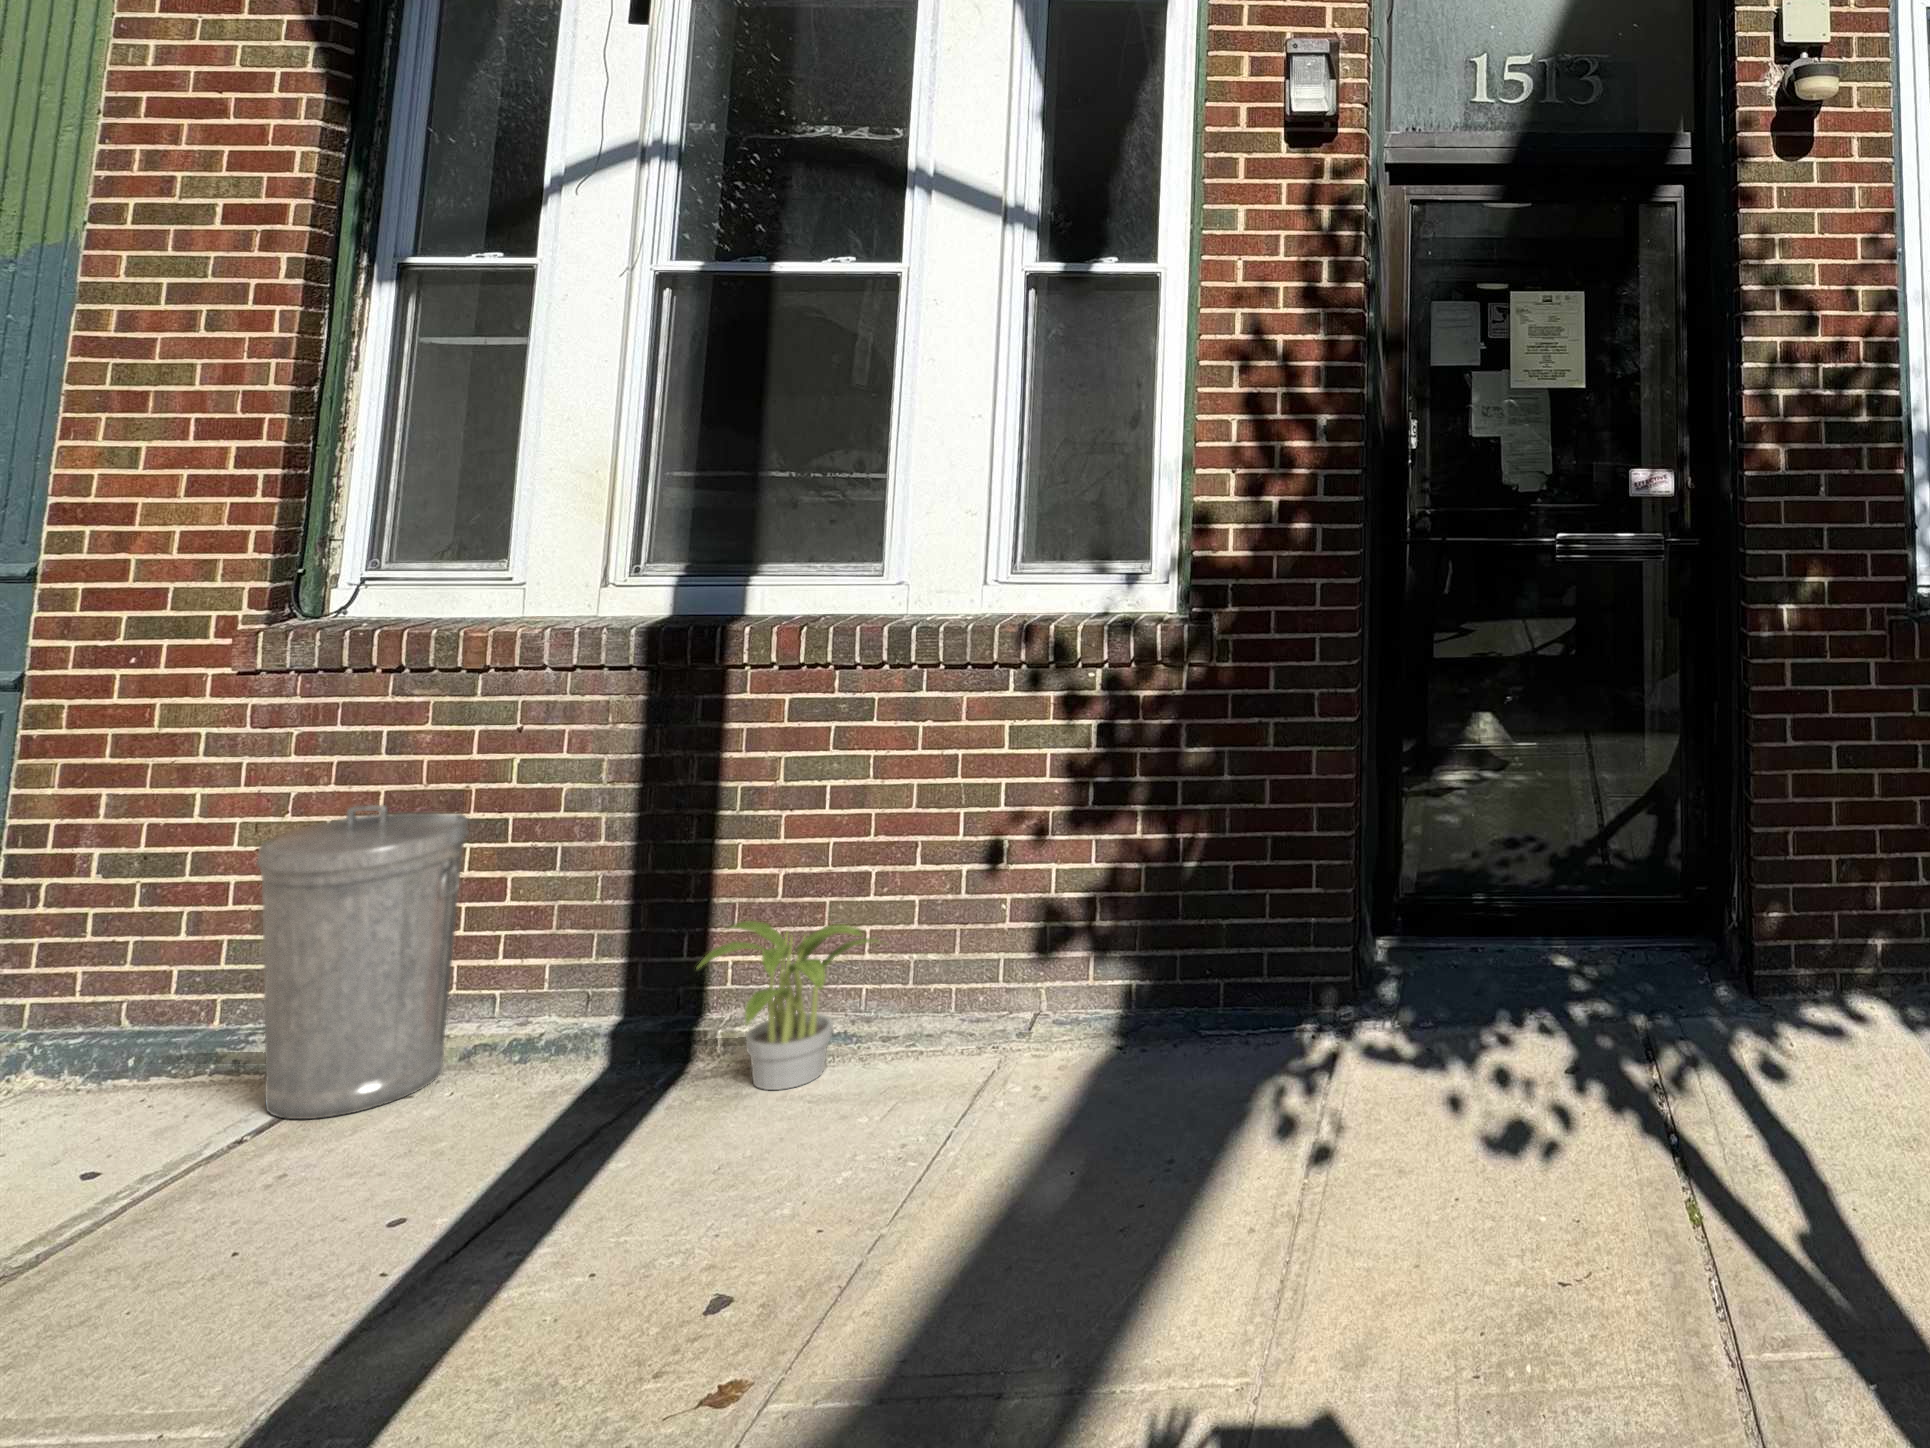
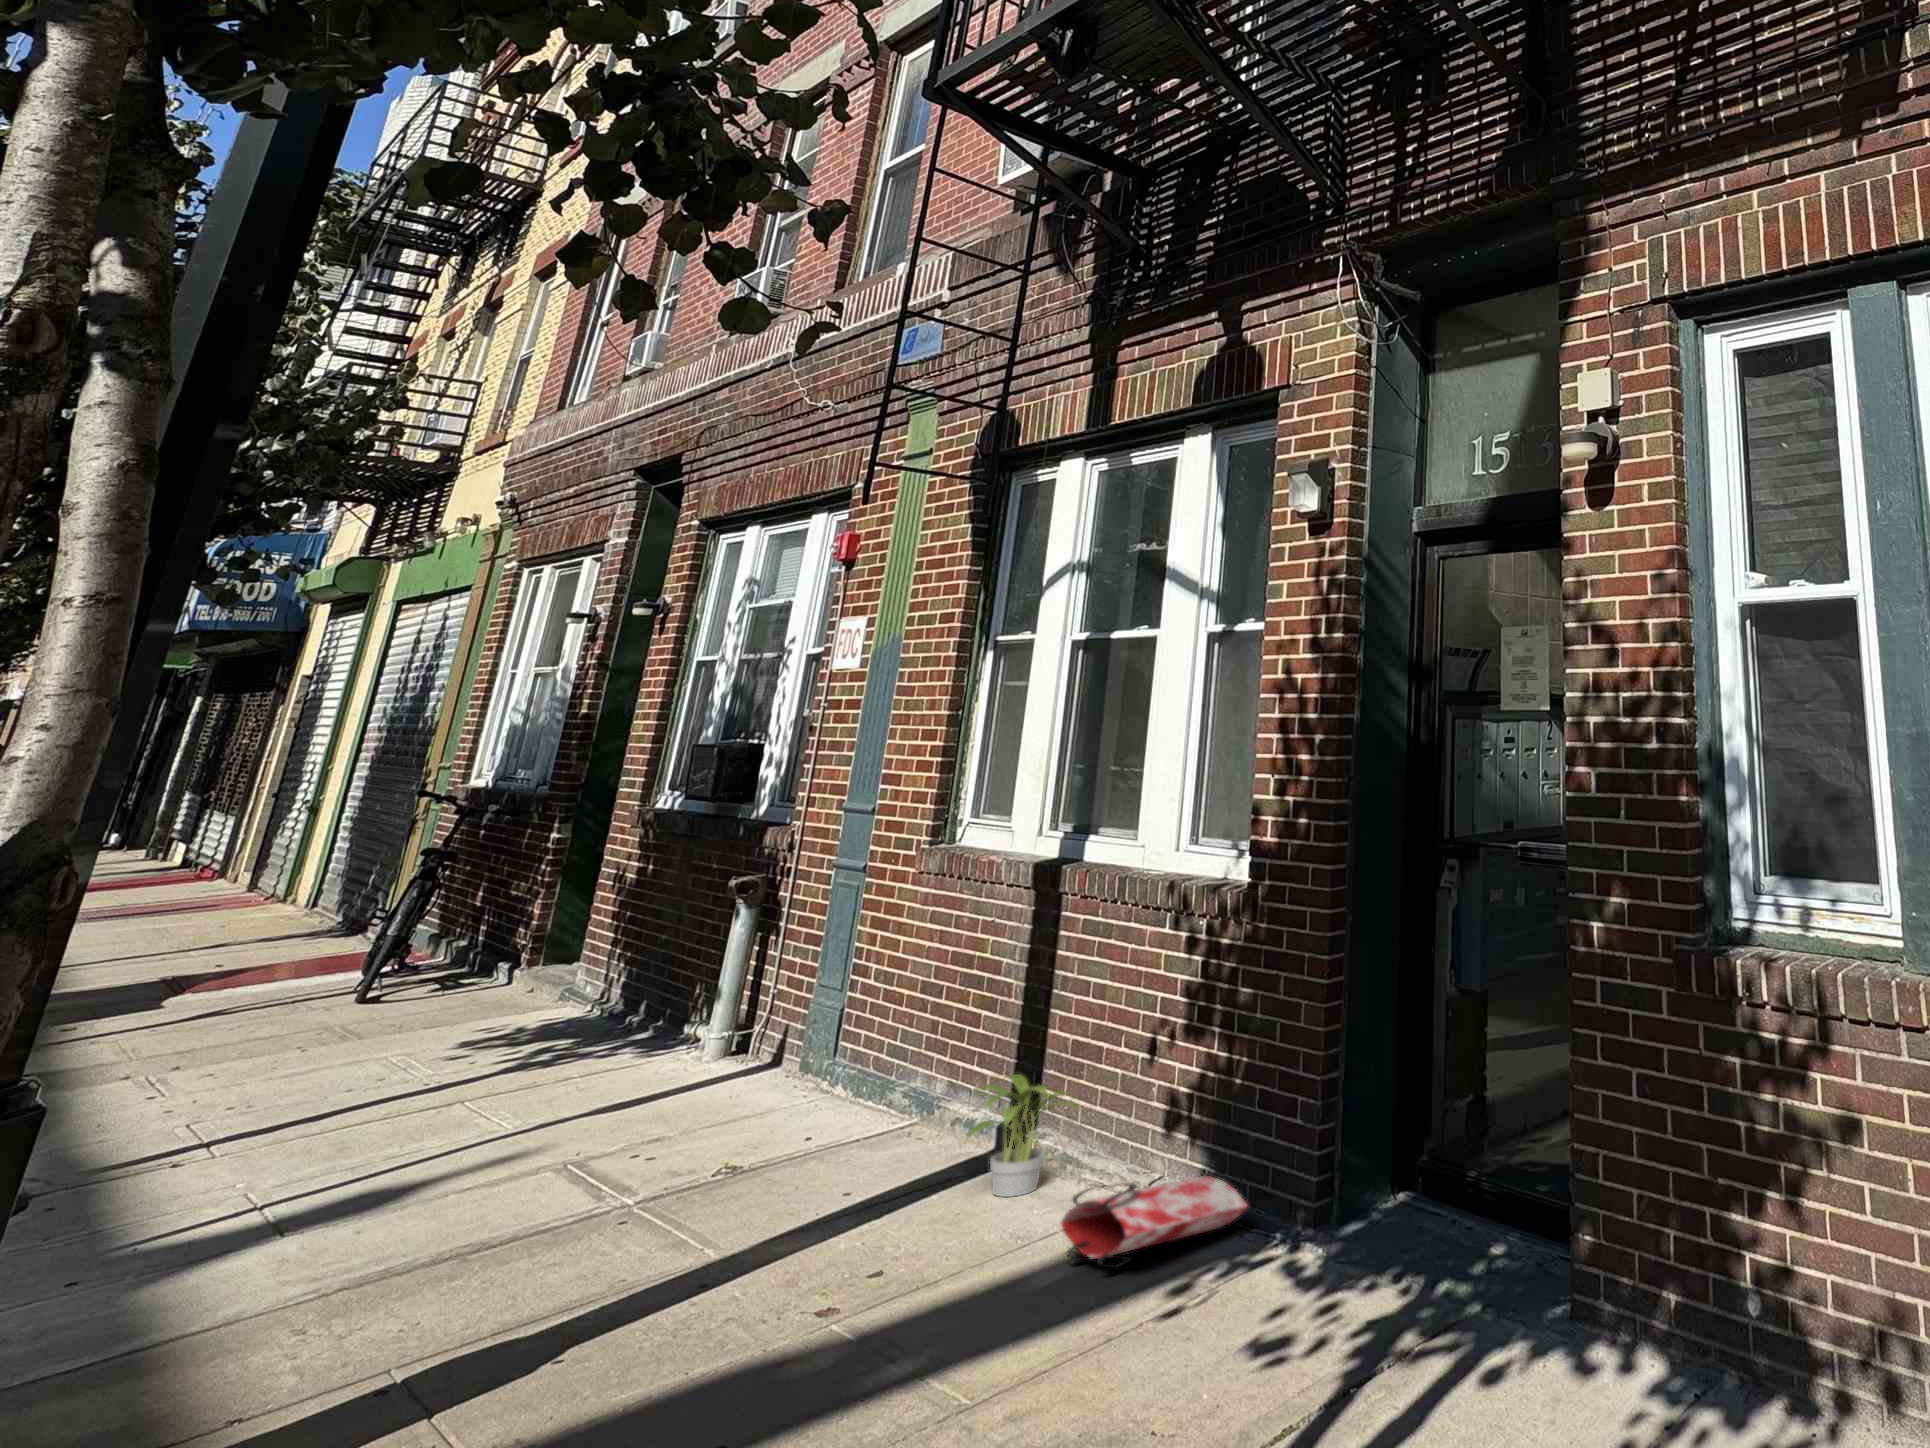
trash can: present [257,805,469,1119] -> none [840,964,955,1153]
bag: none [1065,974,1247,1112] -> present [1061,1176,1247,1266]

